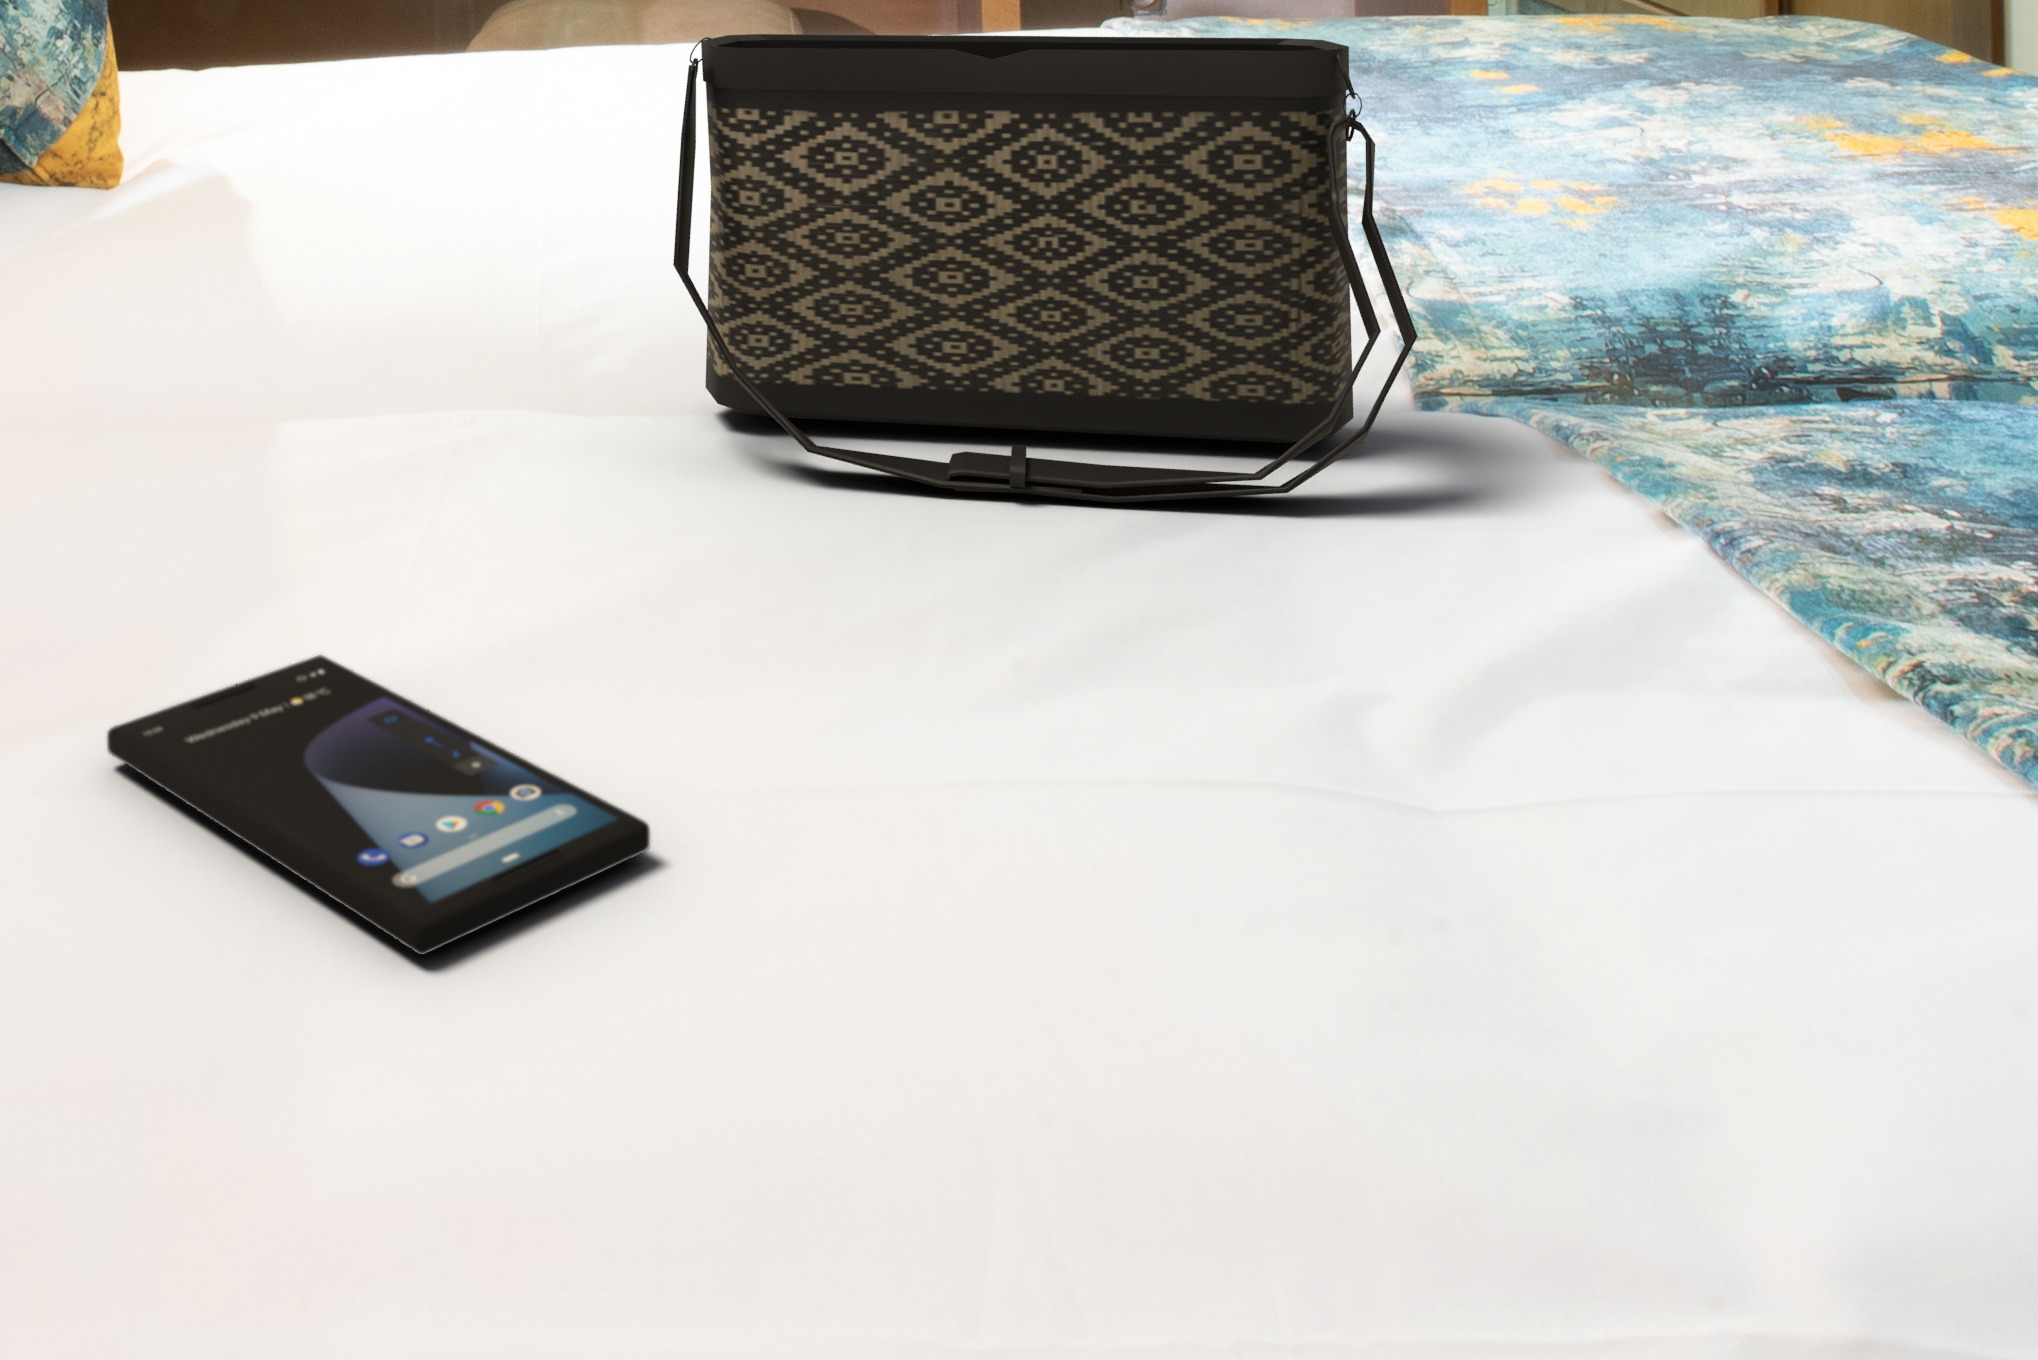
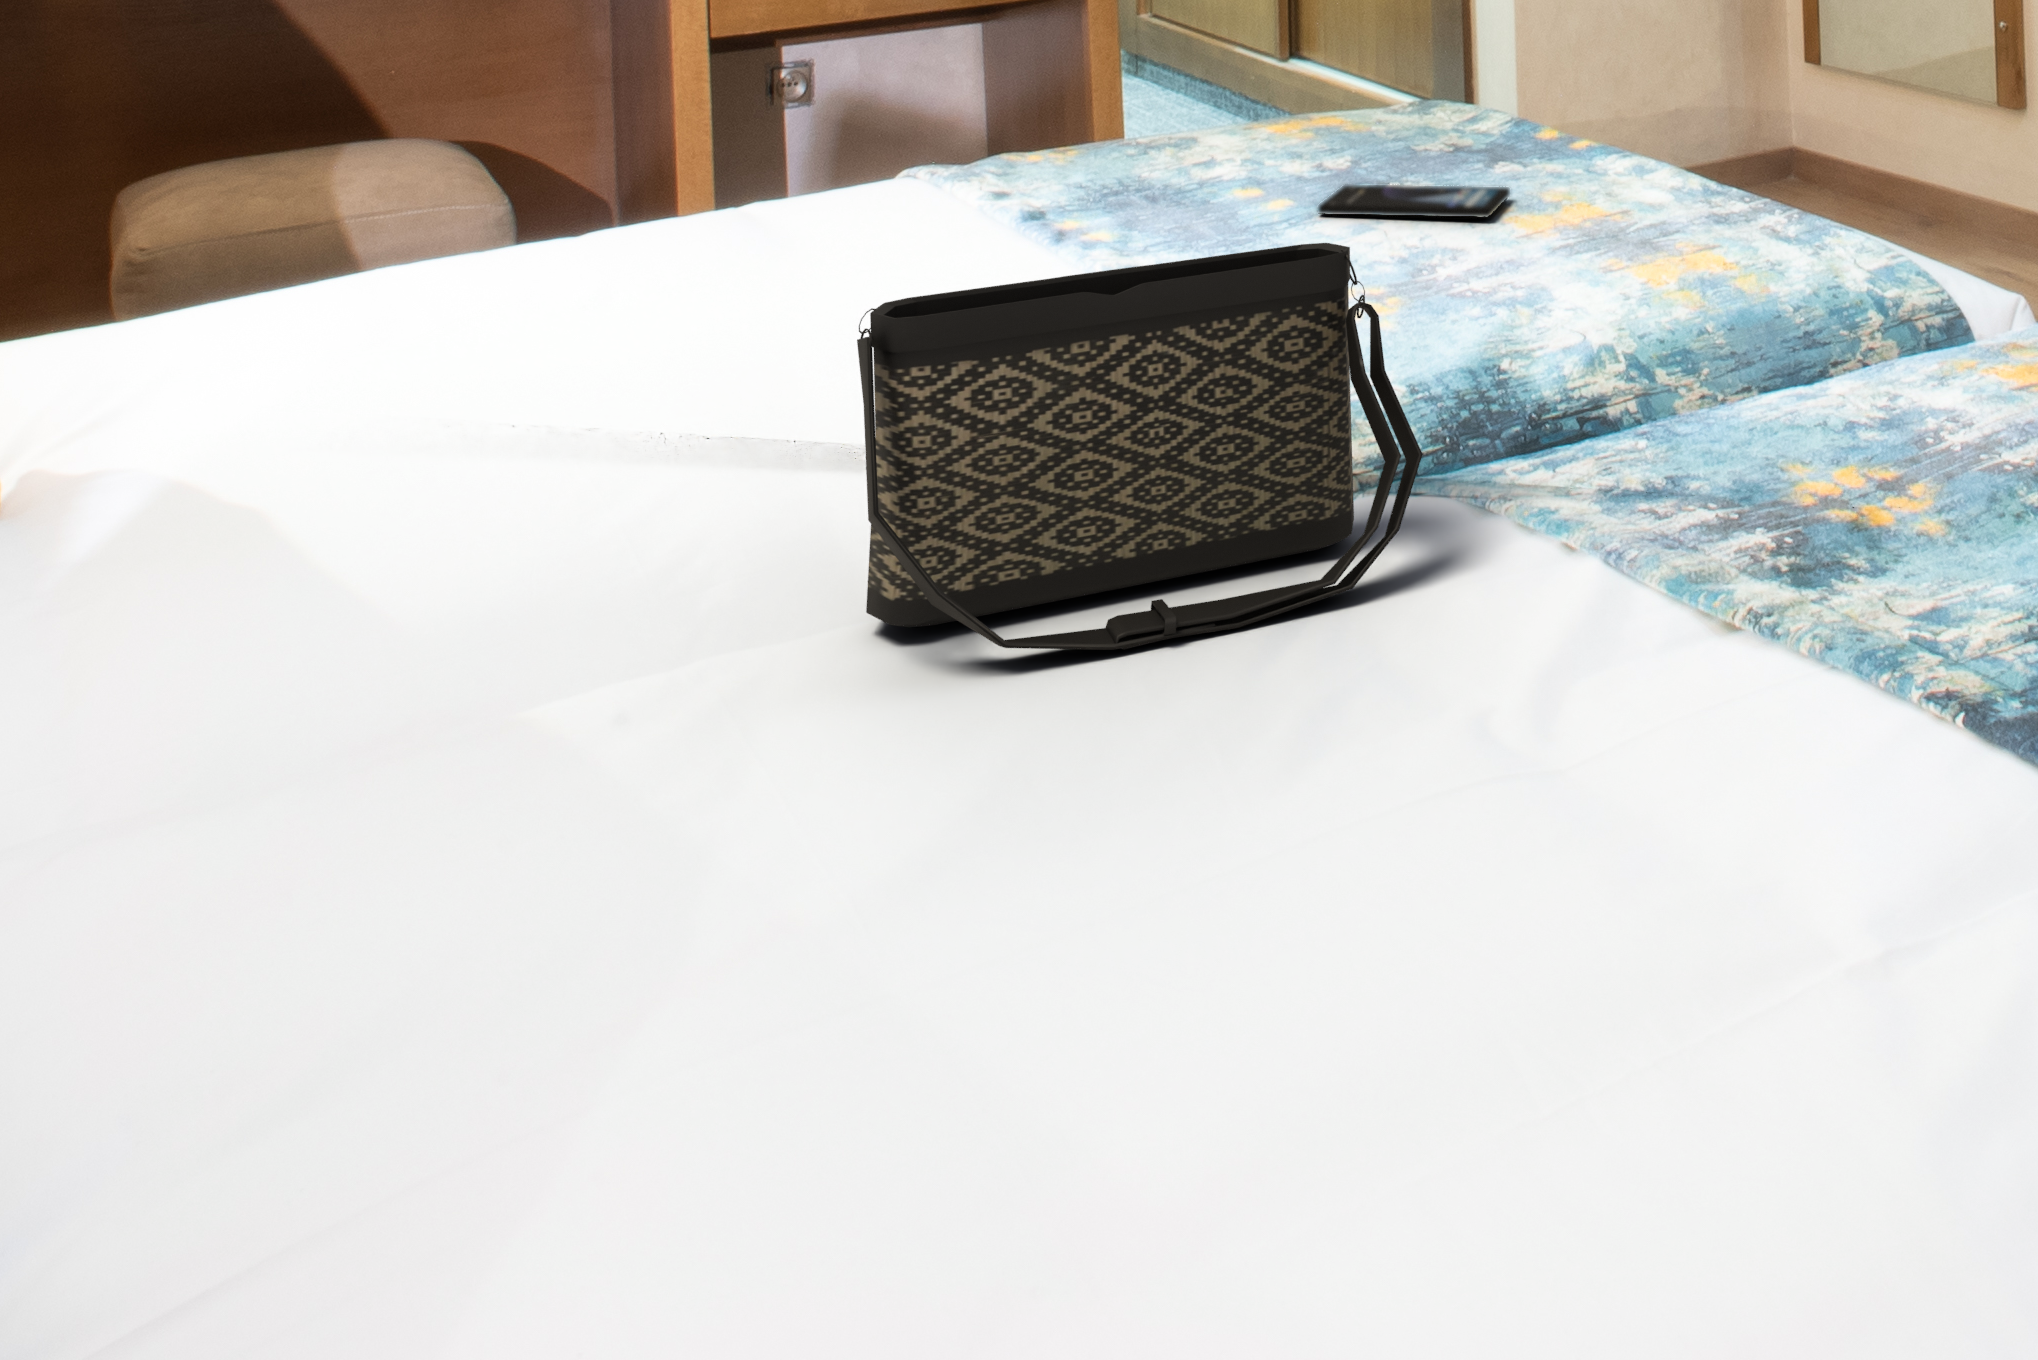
smartphone: present [107,655,650,955] -> present [1318,185,1510,218]

